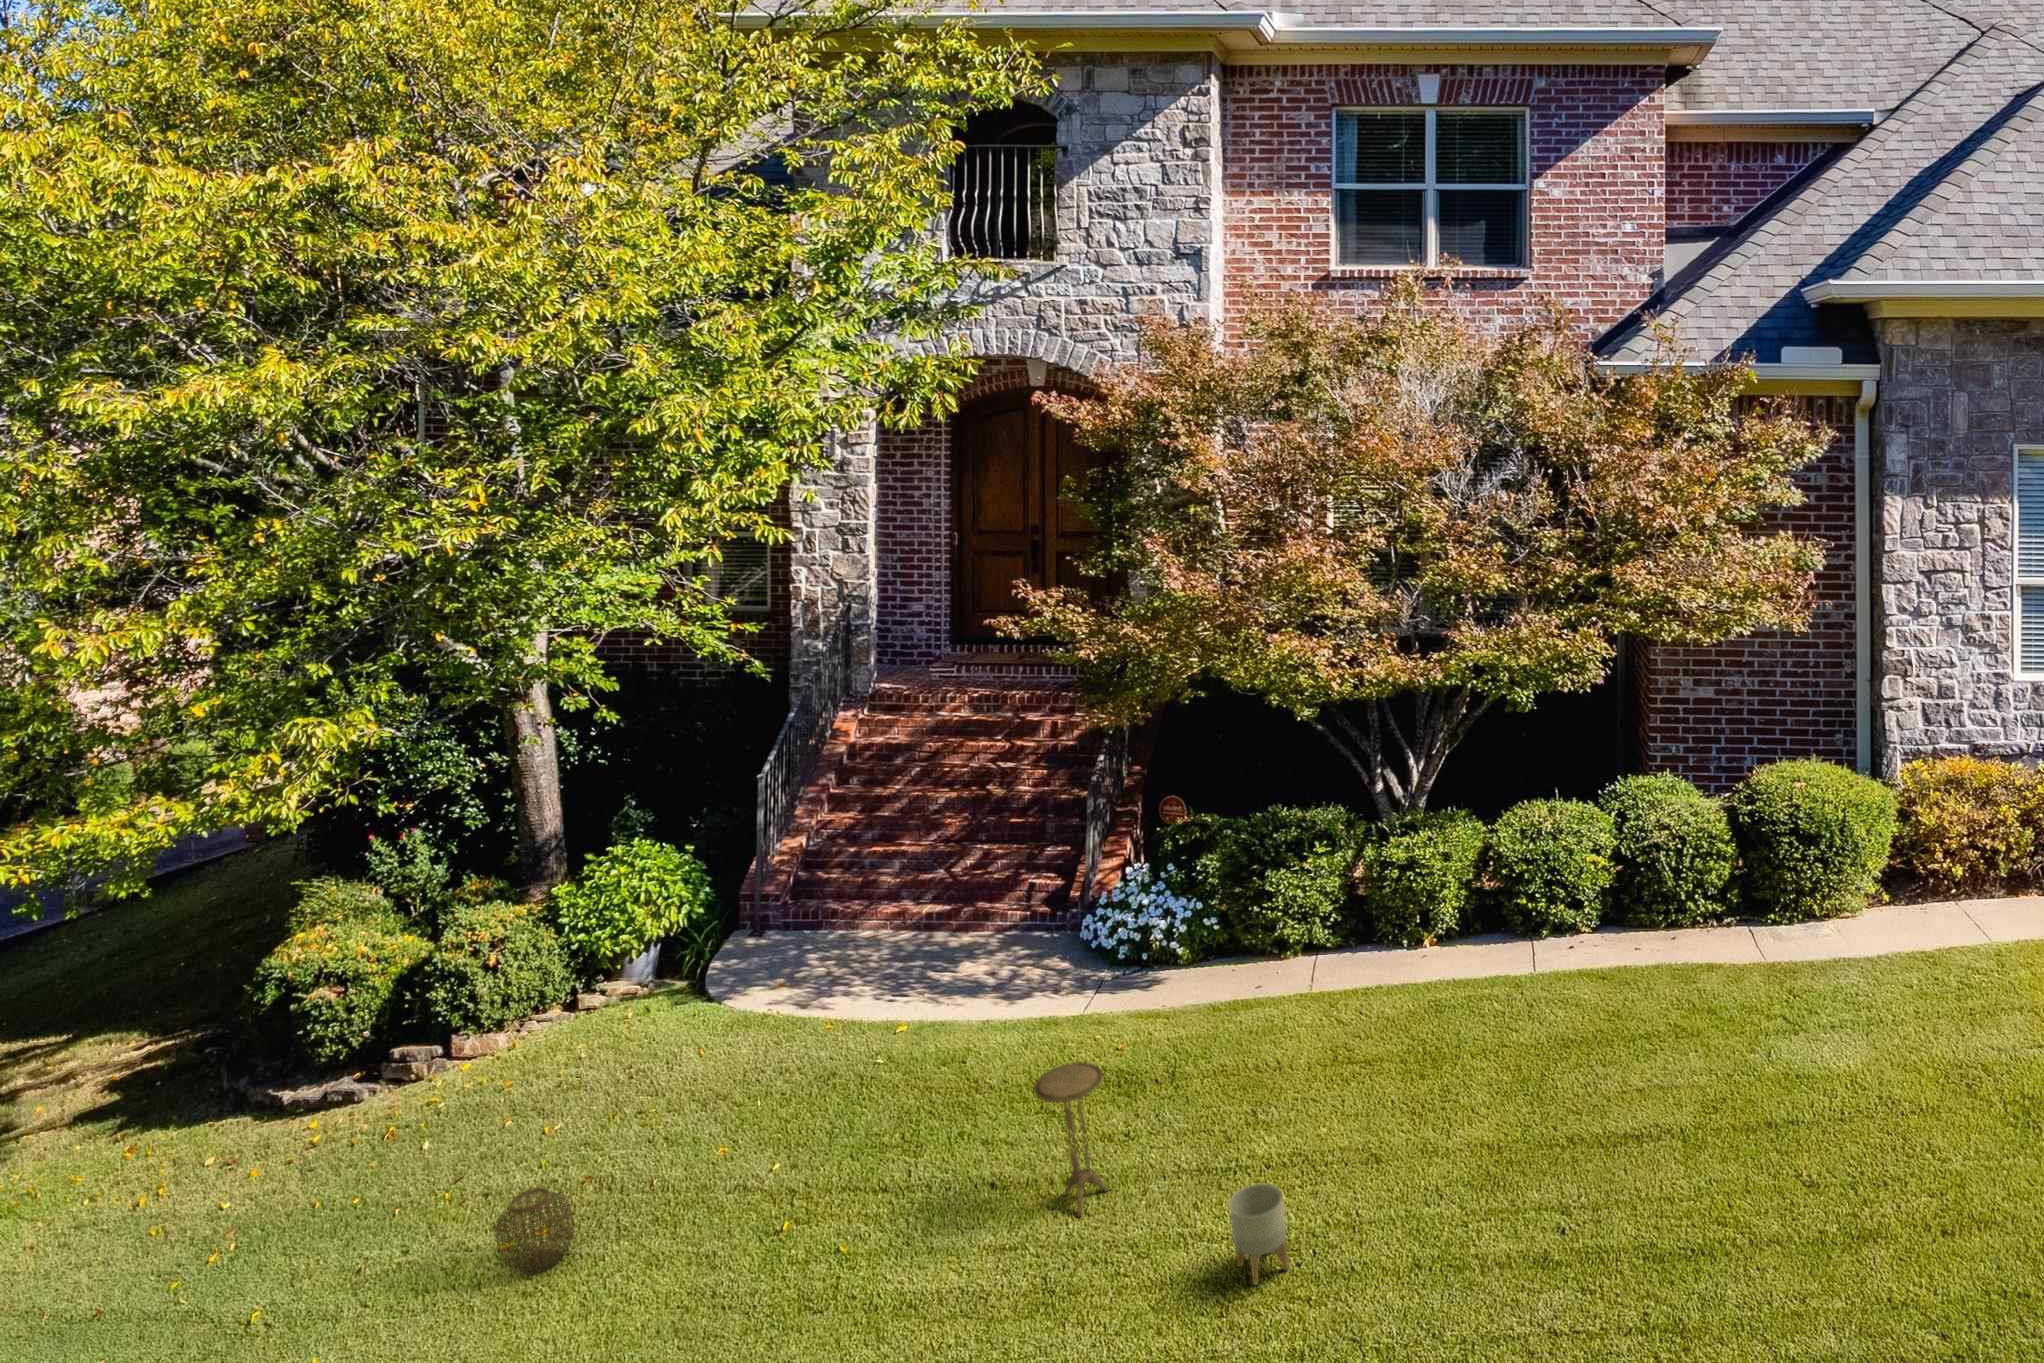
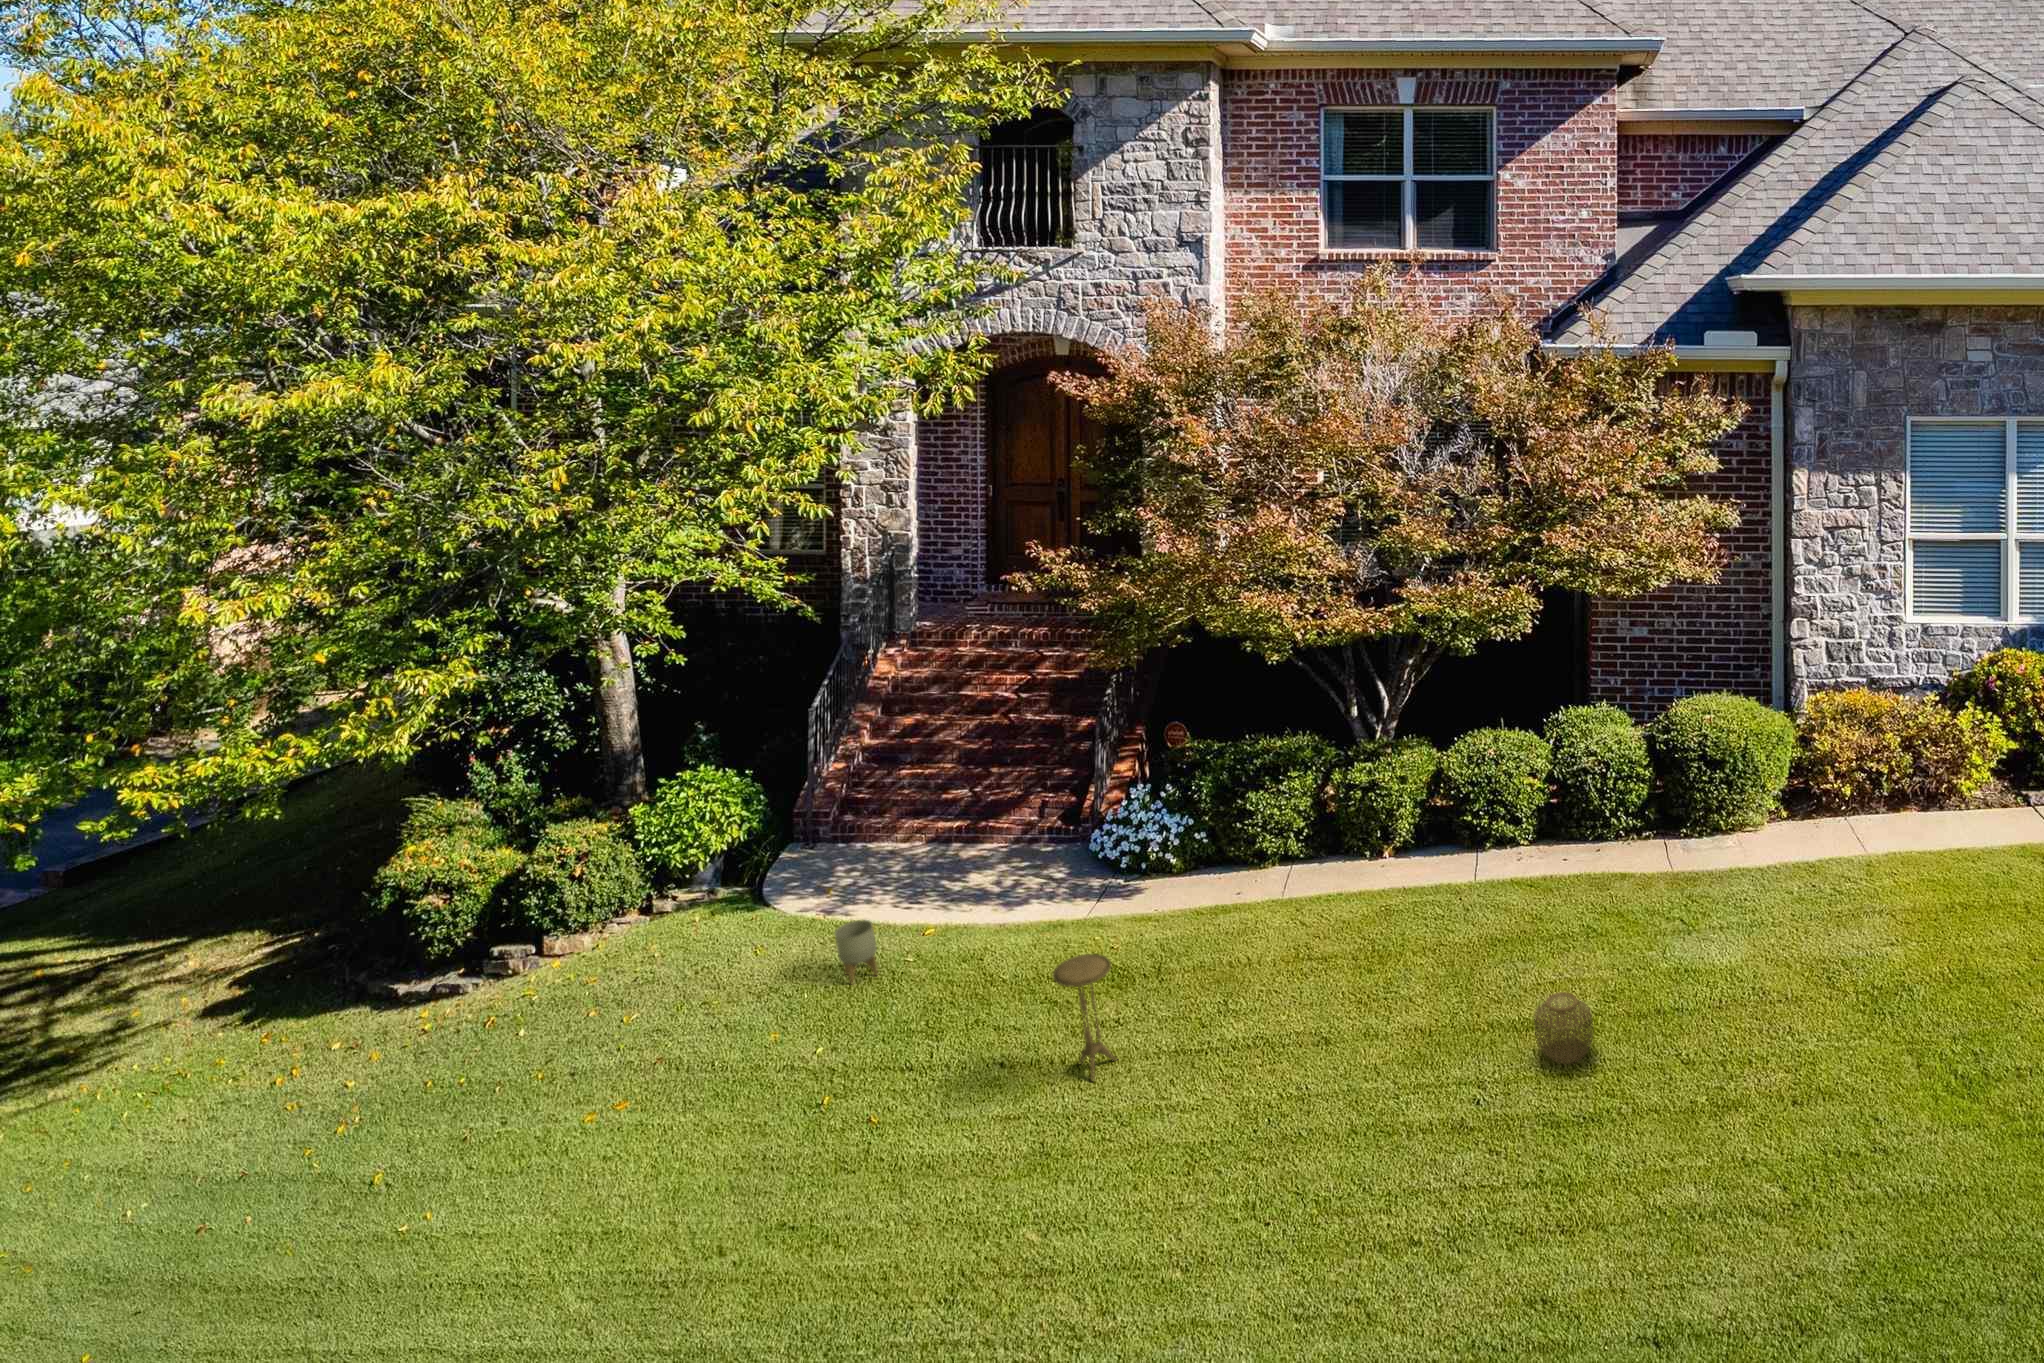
planter: present [1229,1184,1289,1285] -> present [835,920,878,984]
woven basket: present [494,1188,574,1274] -> present [1534,992,1594,1064]

